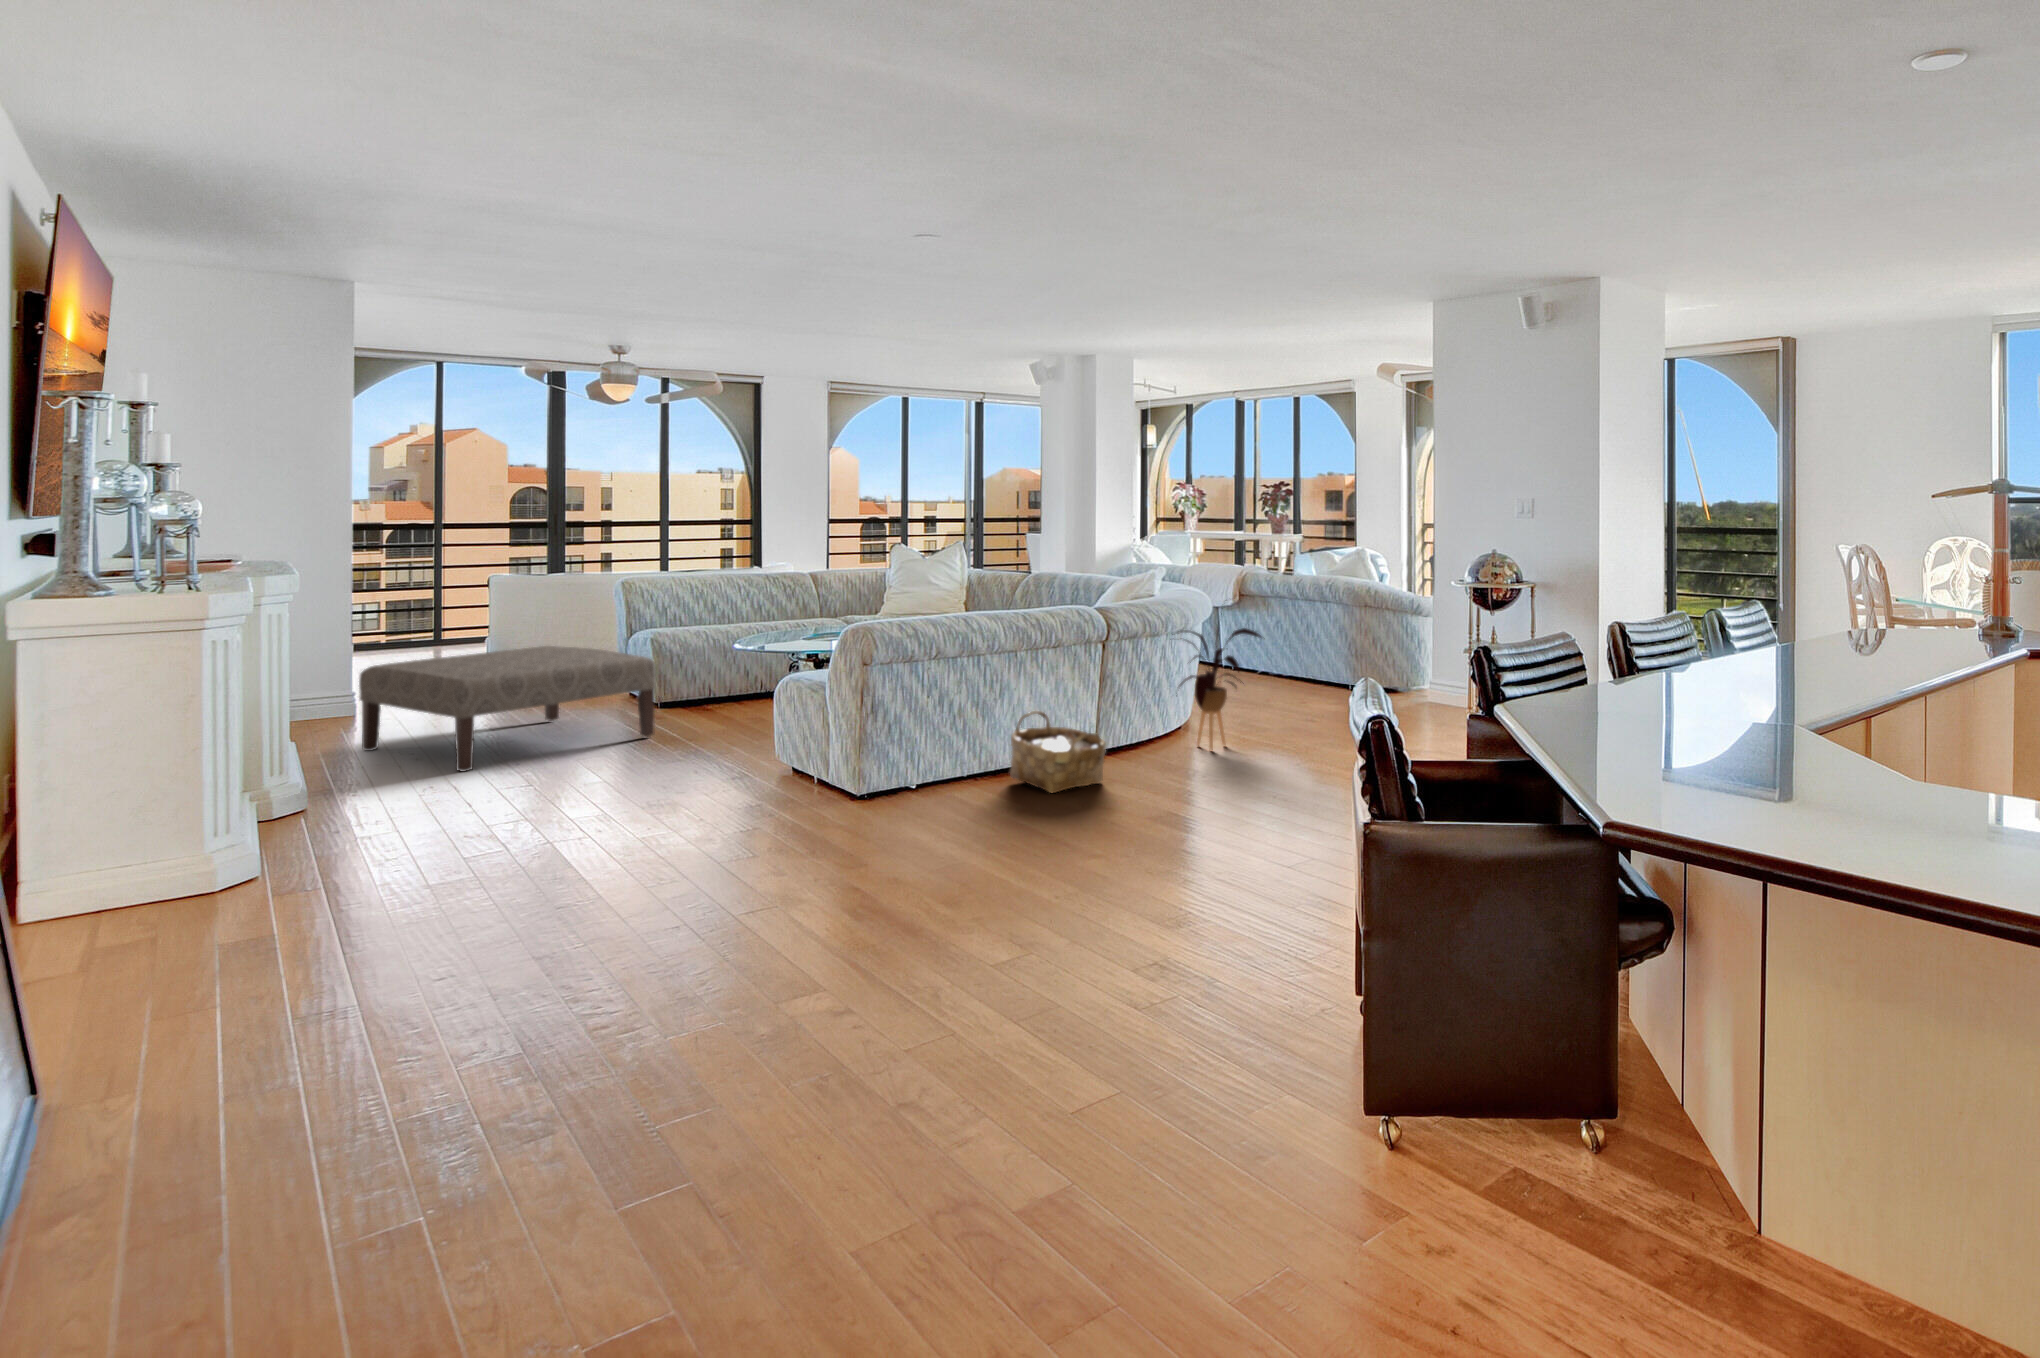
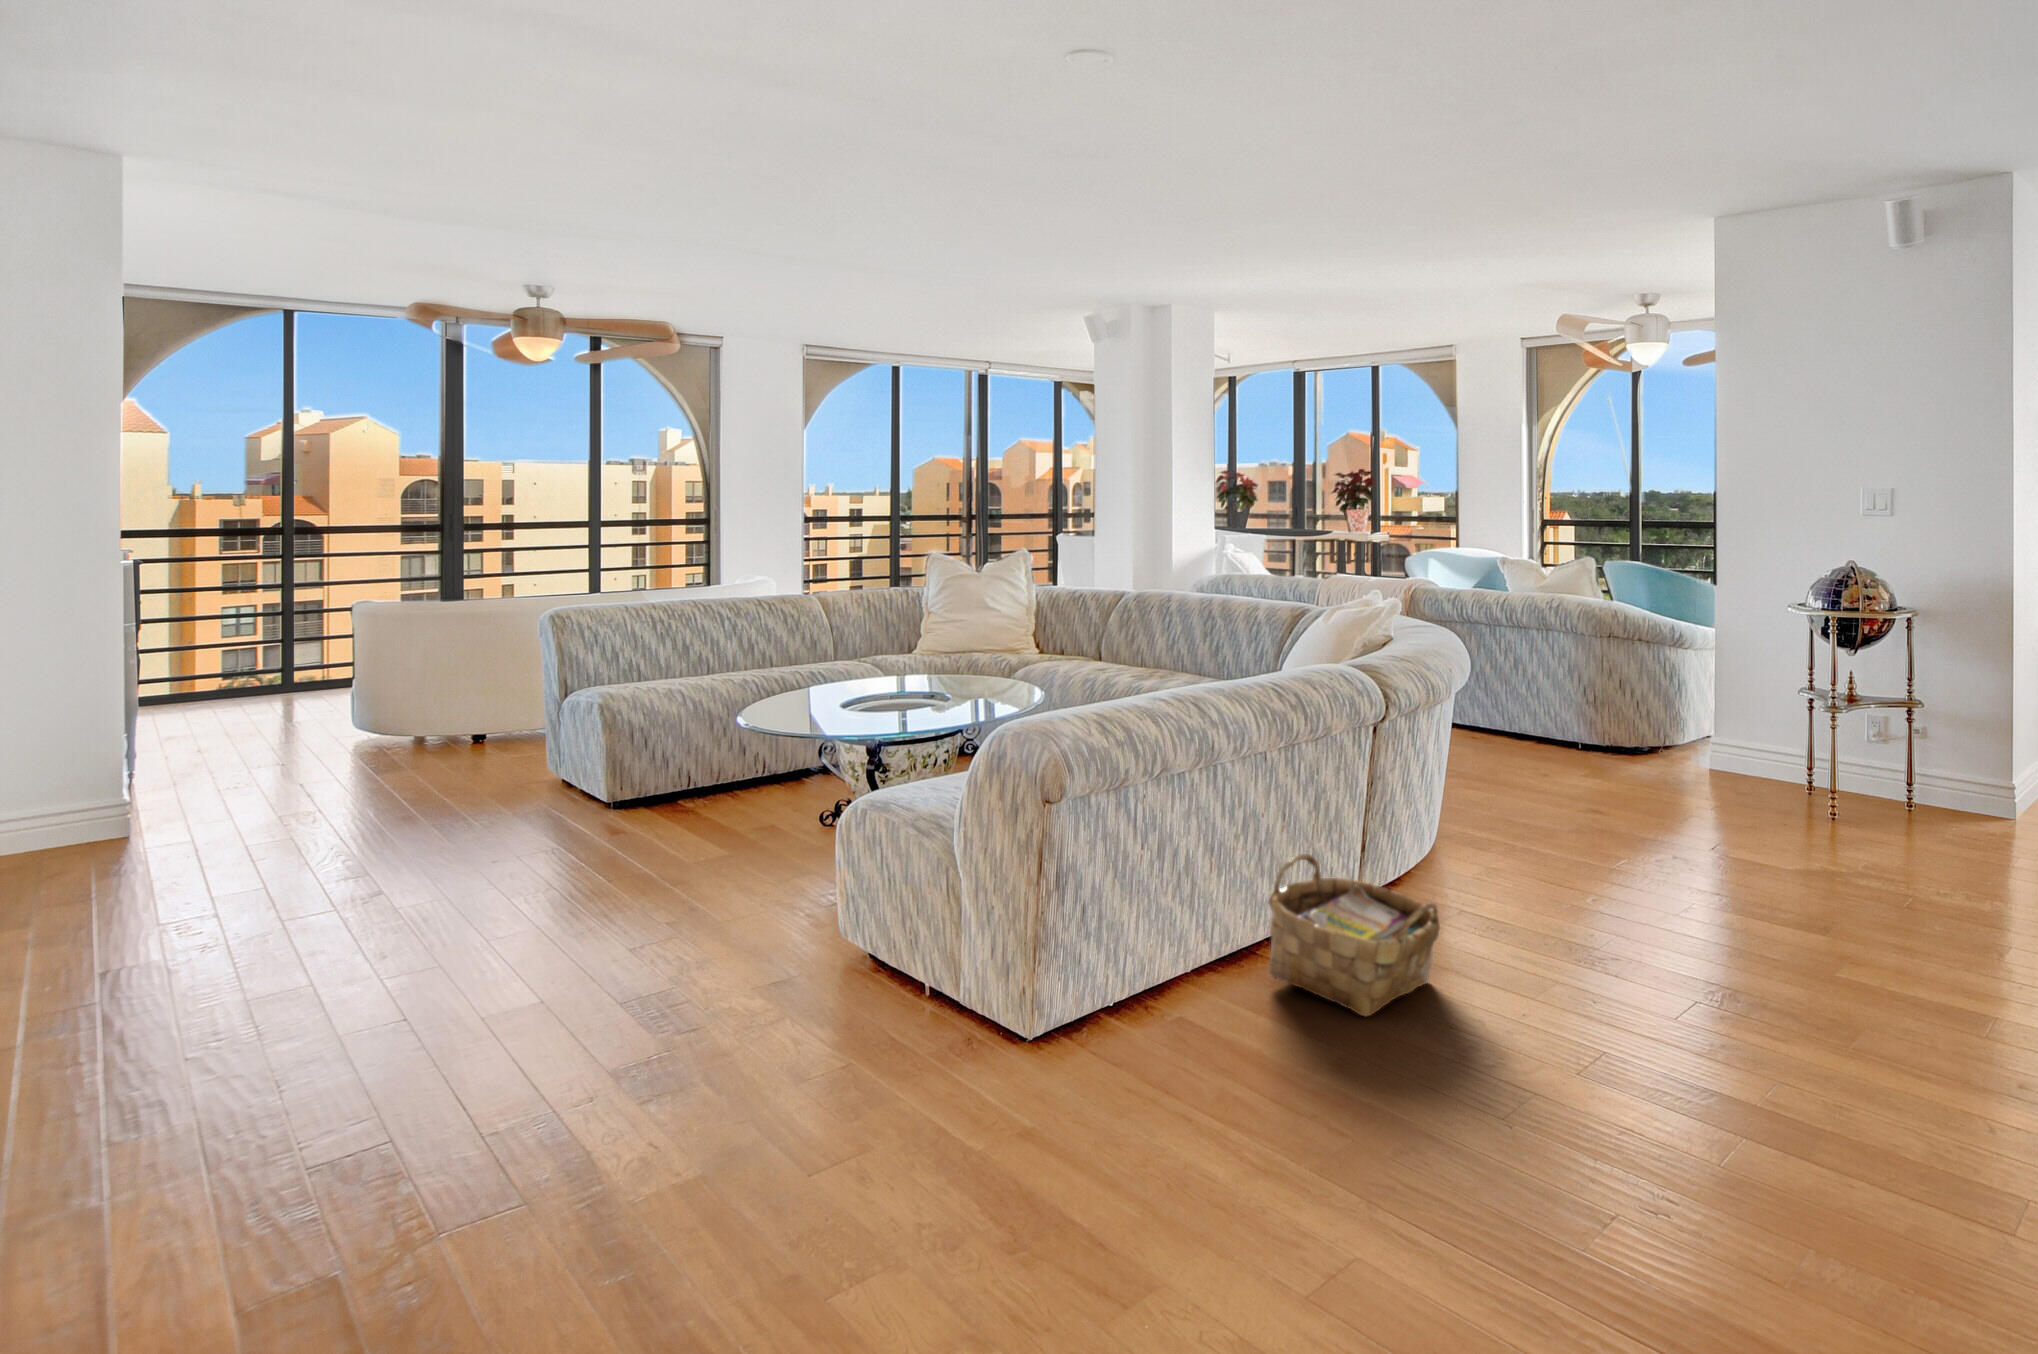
house plant: present [1179,628,1261,750] -> none [1445,646,1613,889]
ottoman: present [359,646,656,771] -> none [93,726,615,984]

